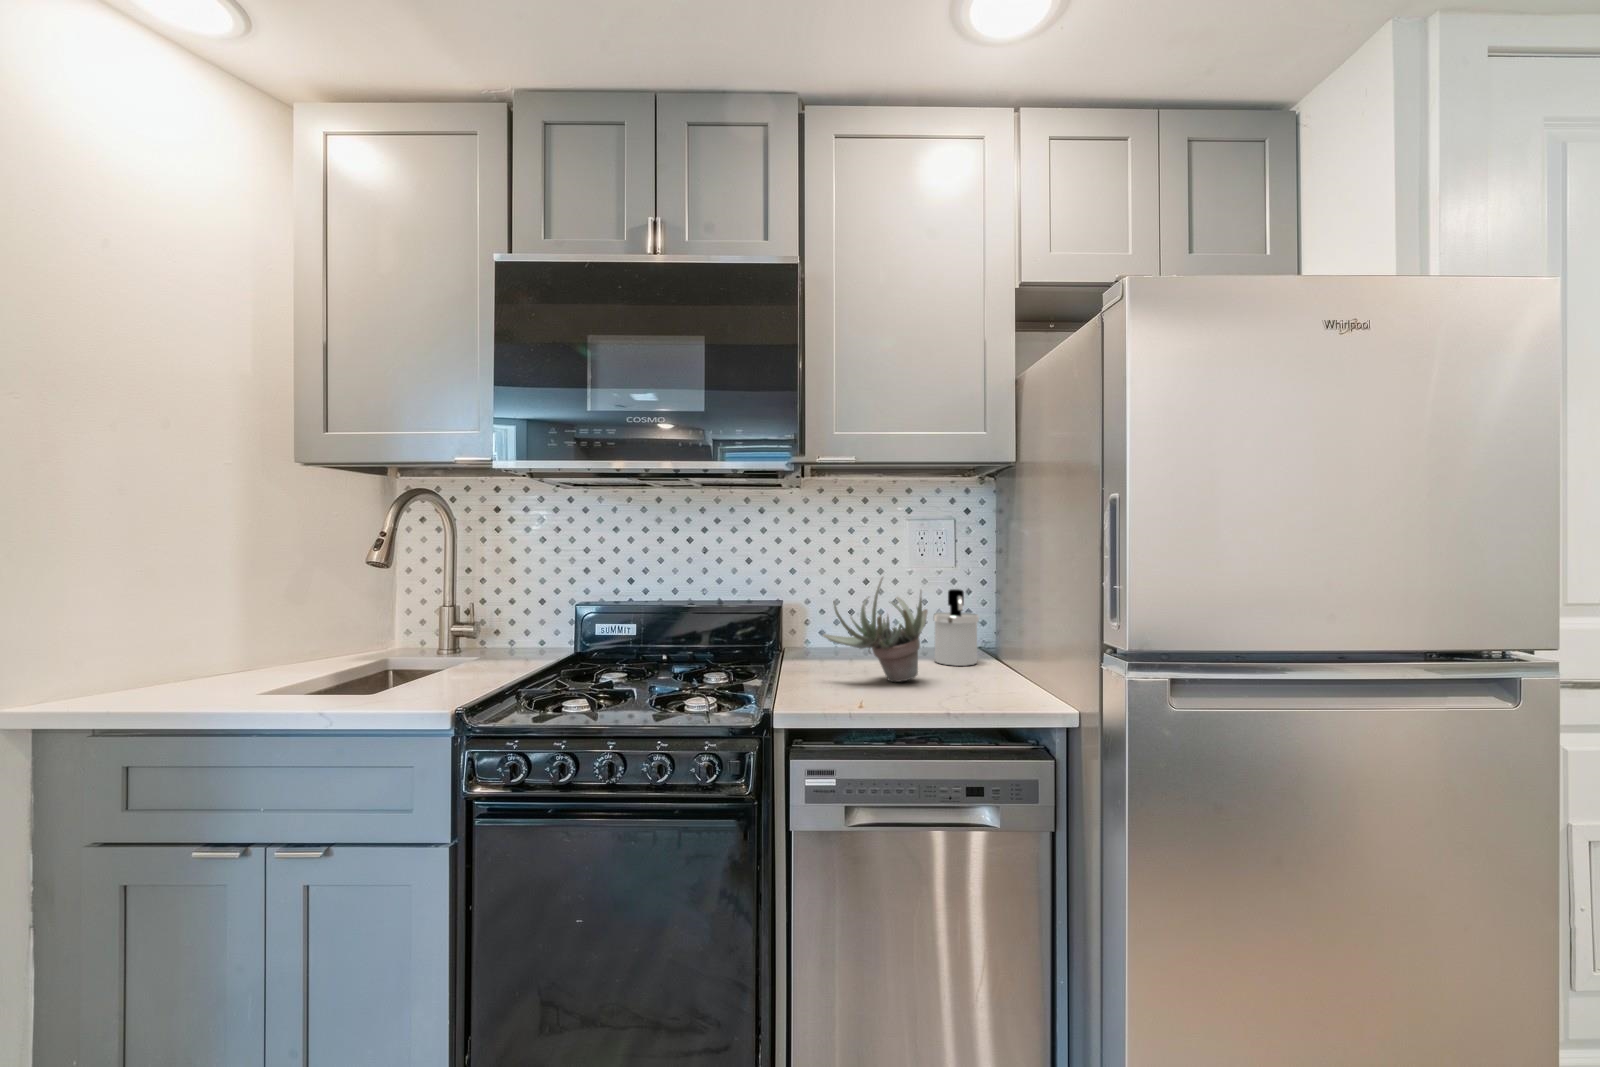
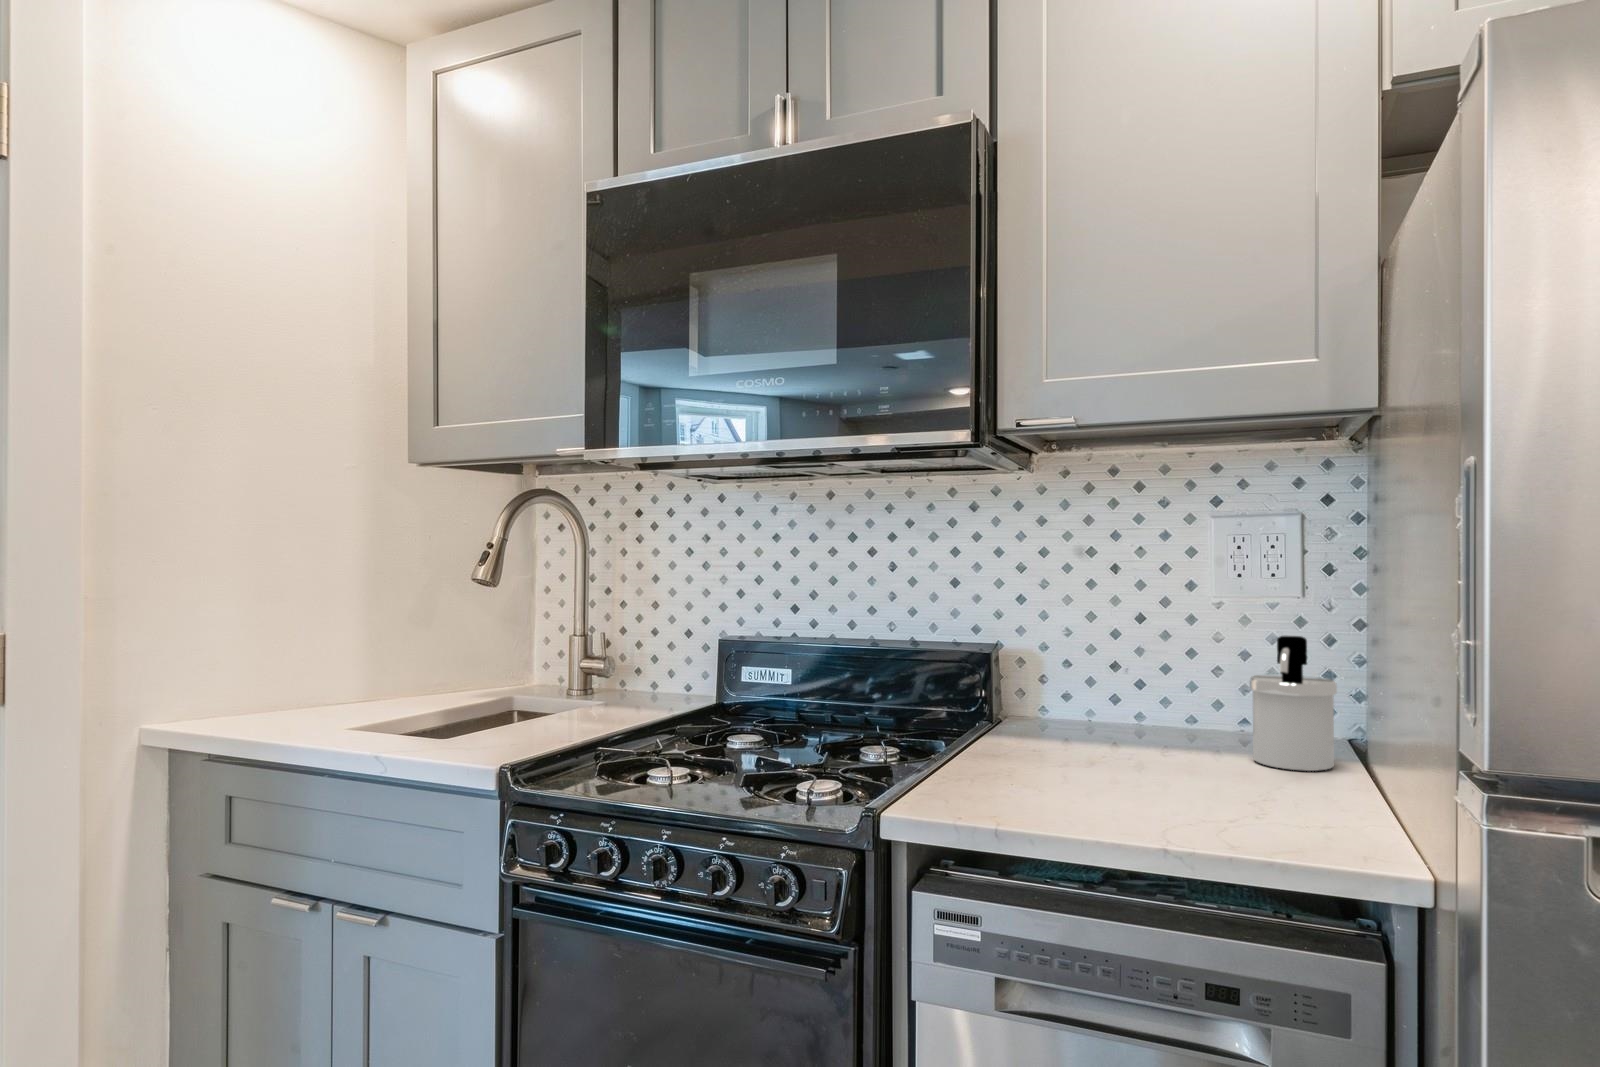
succulent plant: present [823,578,928,682] -> none [1017,610,1201,787]

